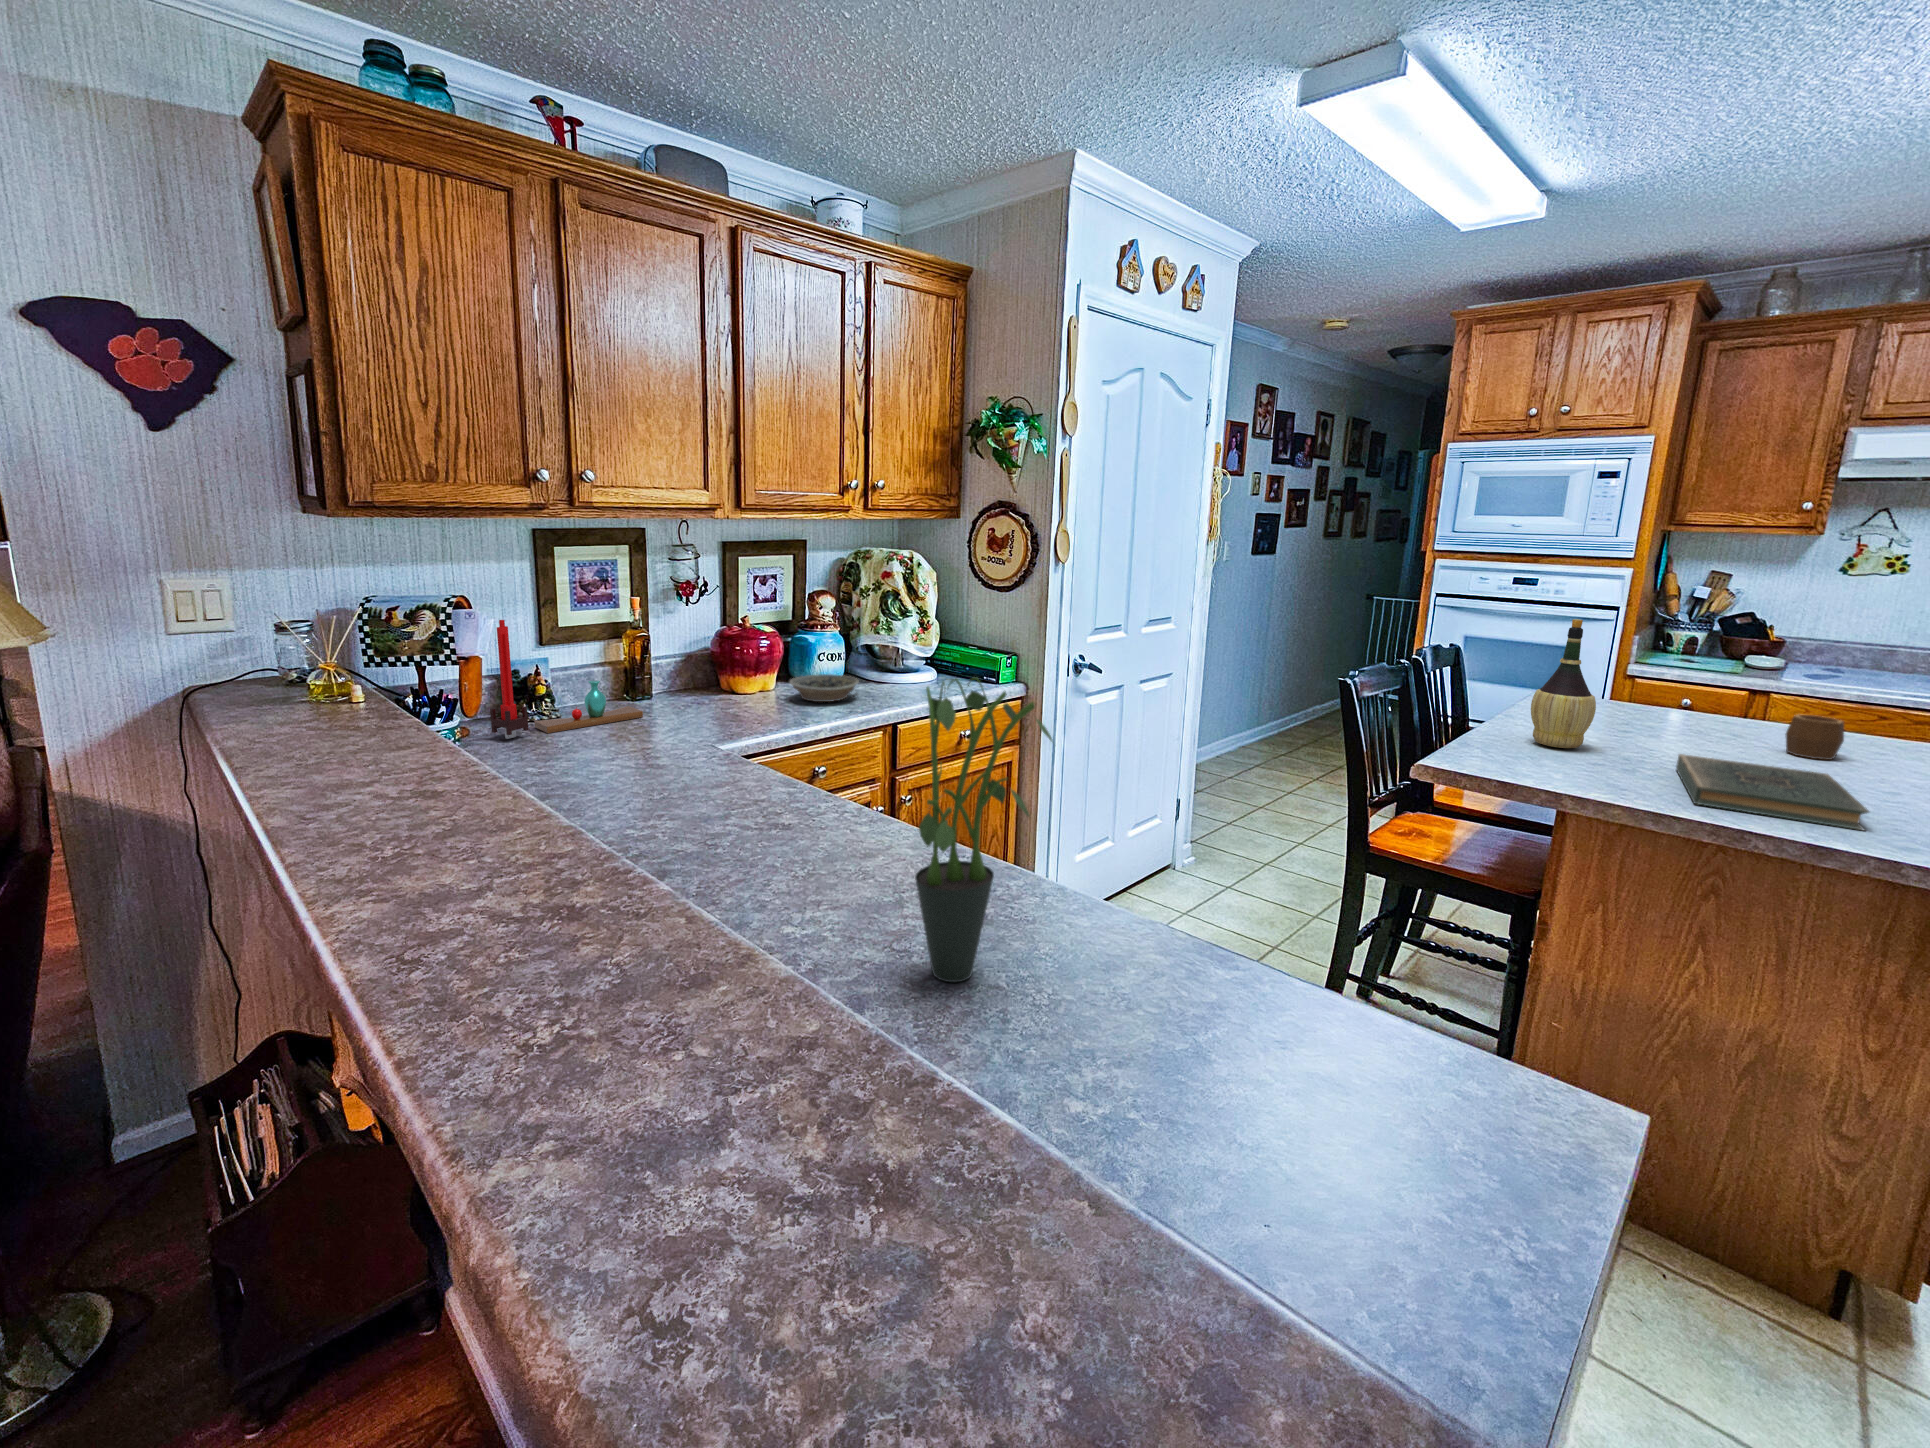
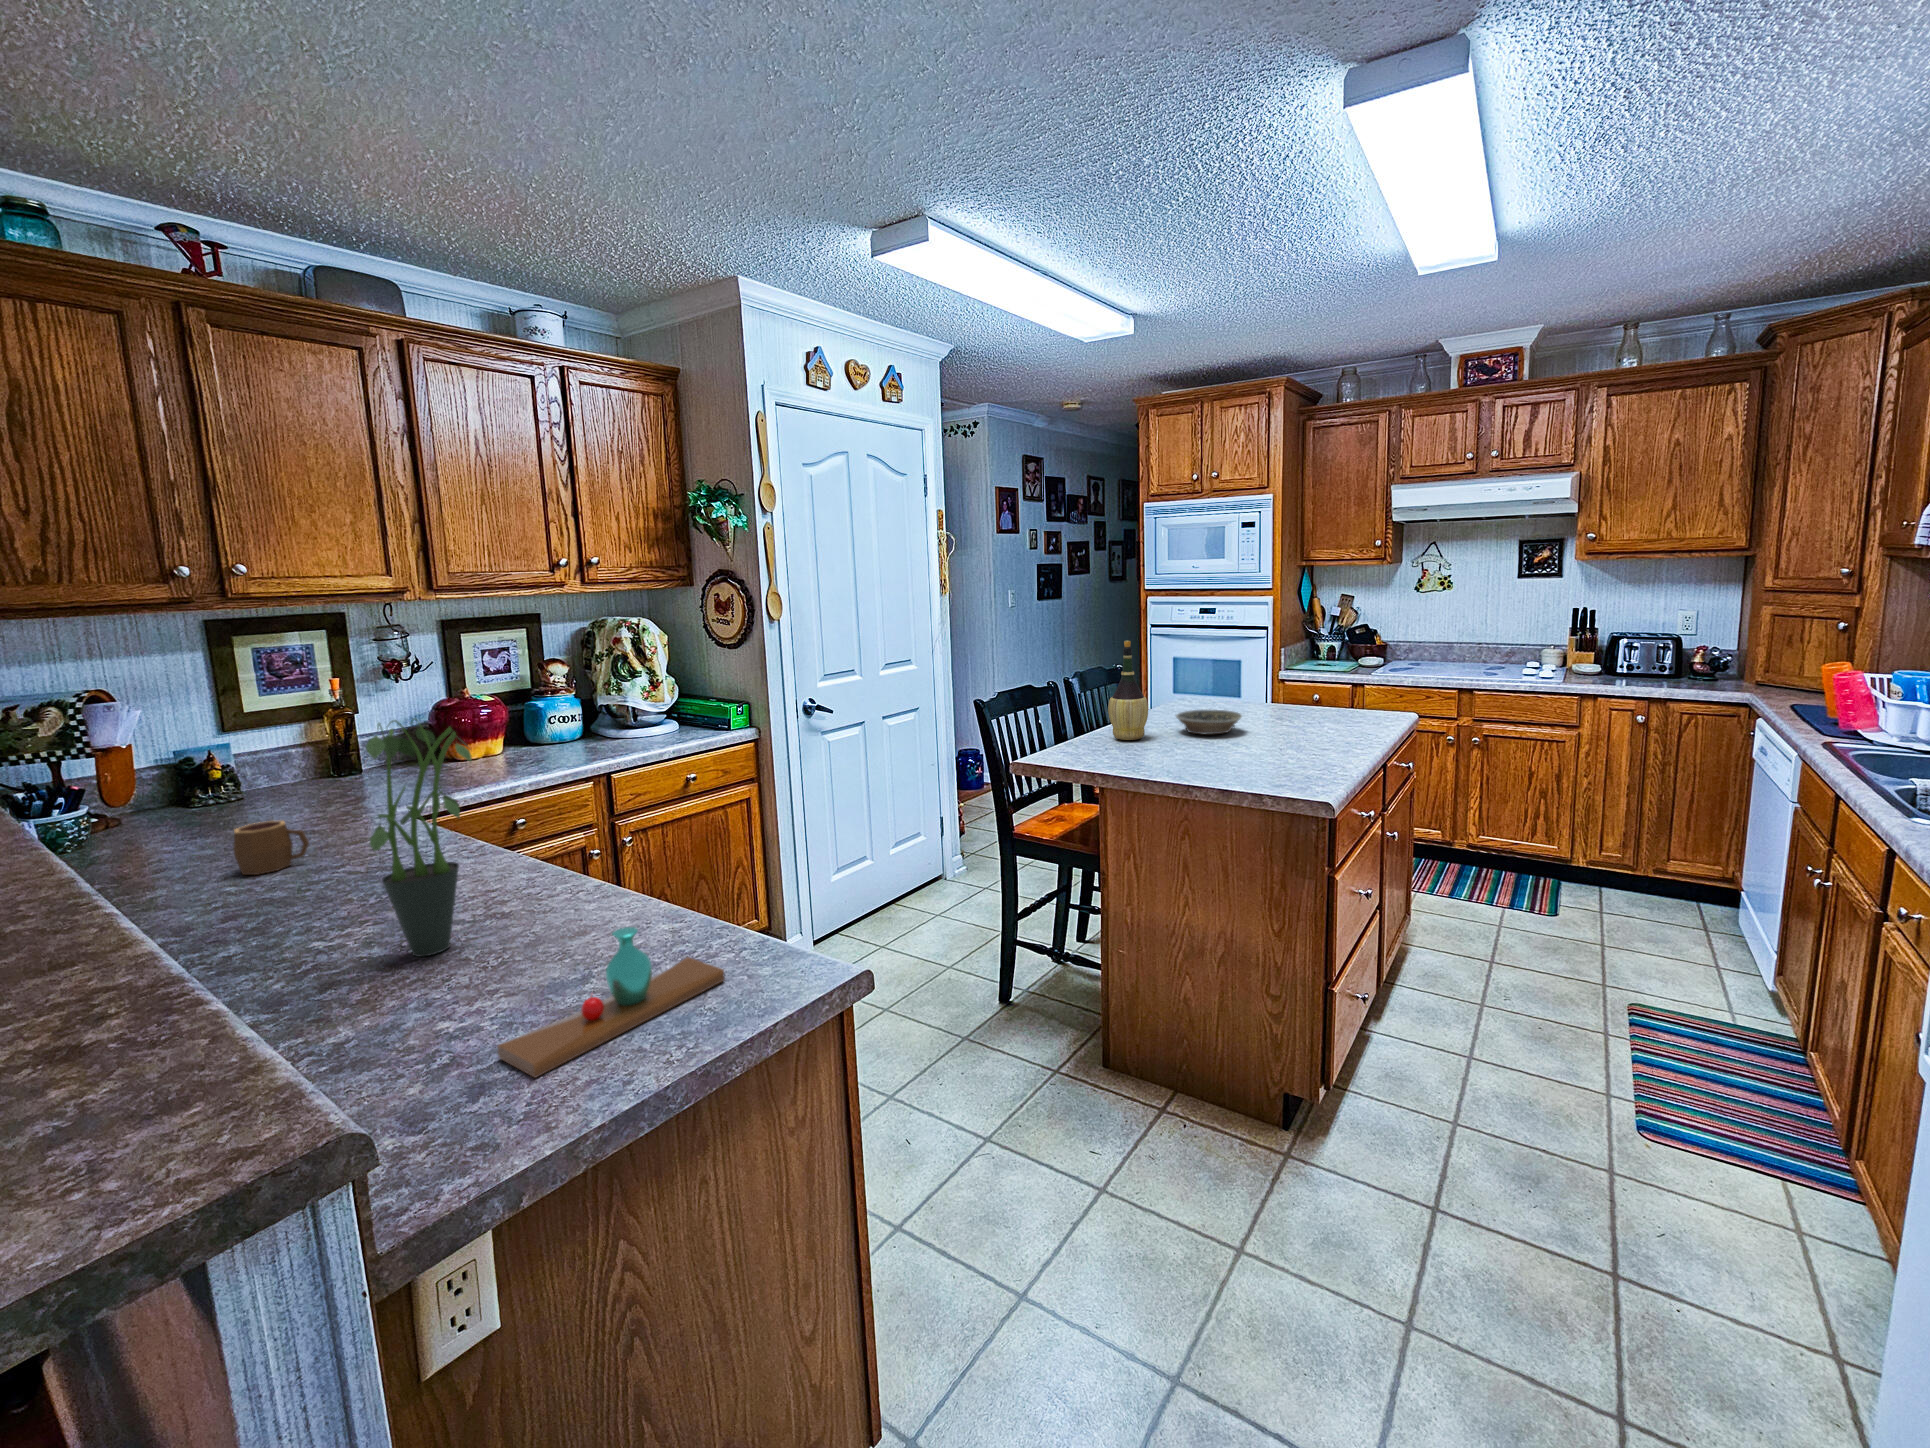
candle: present [490,620,529,739] -> none [137,710,186,825]
bowl: present [790,674,859,702] -> present [1176,710,1242,734]
vase: present [534,680,643,733] -> present [497,927,725,1077]
mug: present [1785,715,1844,760] -> present [233,821,309,875]
book: present [1676,754,1869,830] -> none [1167,736,1271,776]

